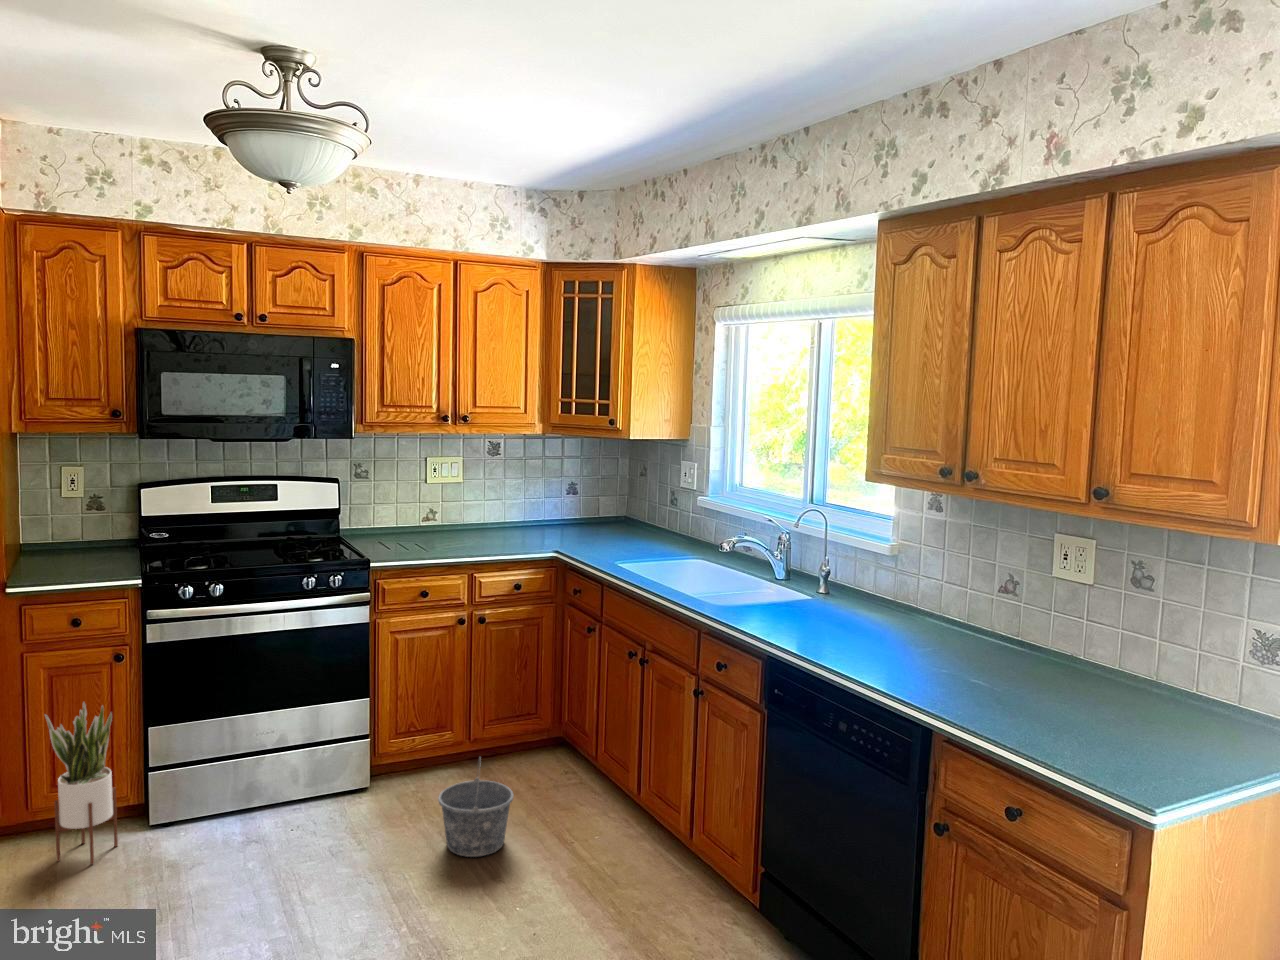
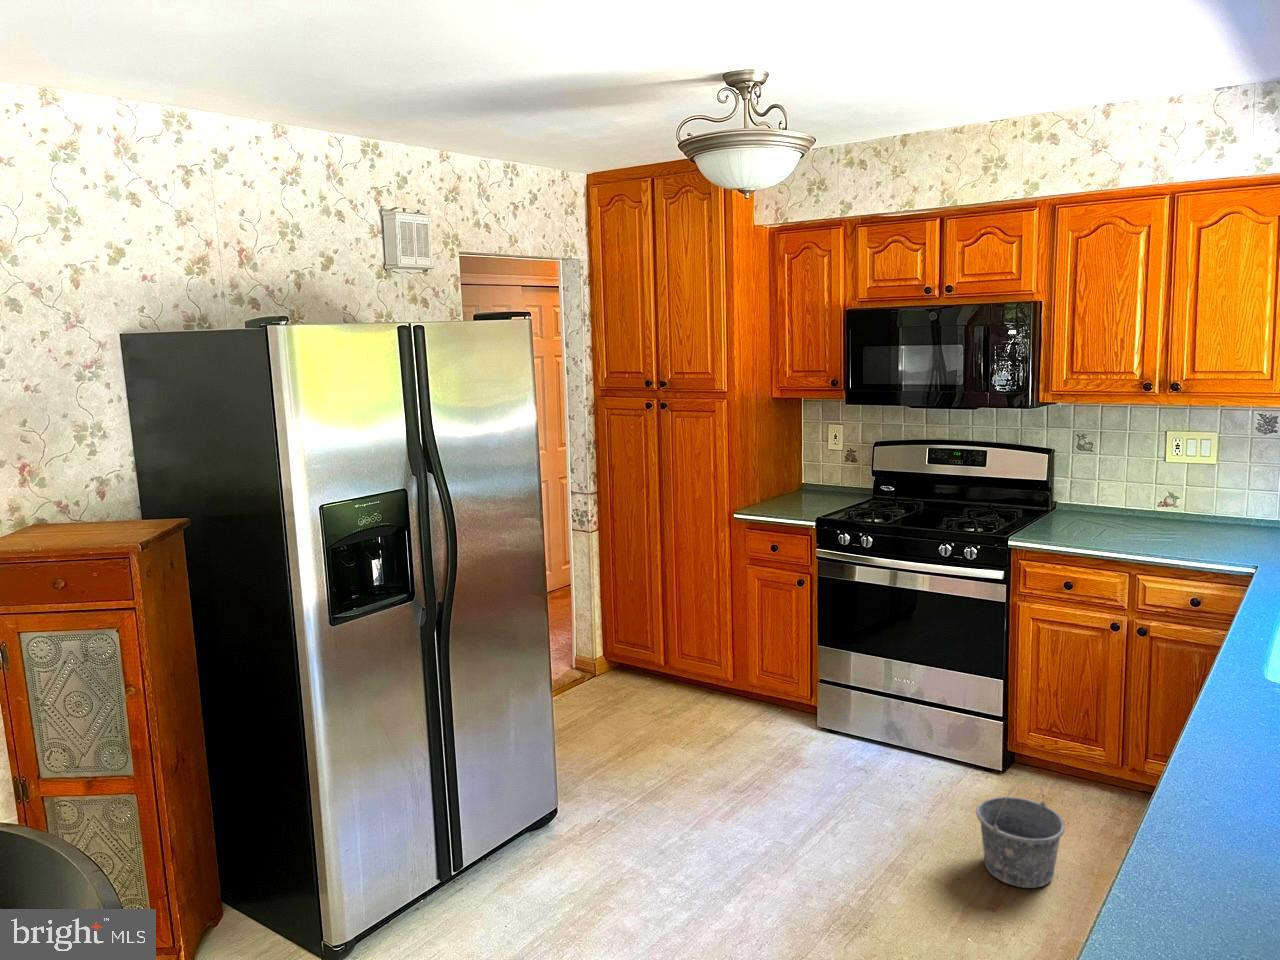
potted plant: present [45,702,118,864] -> none [736,609,791,733]

